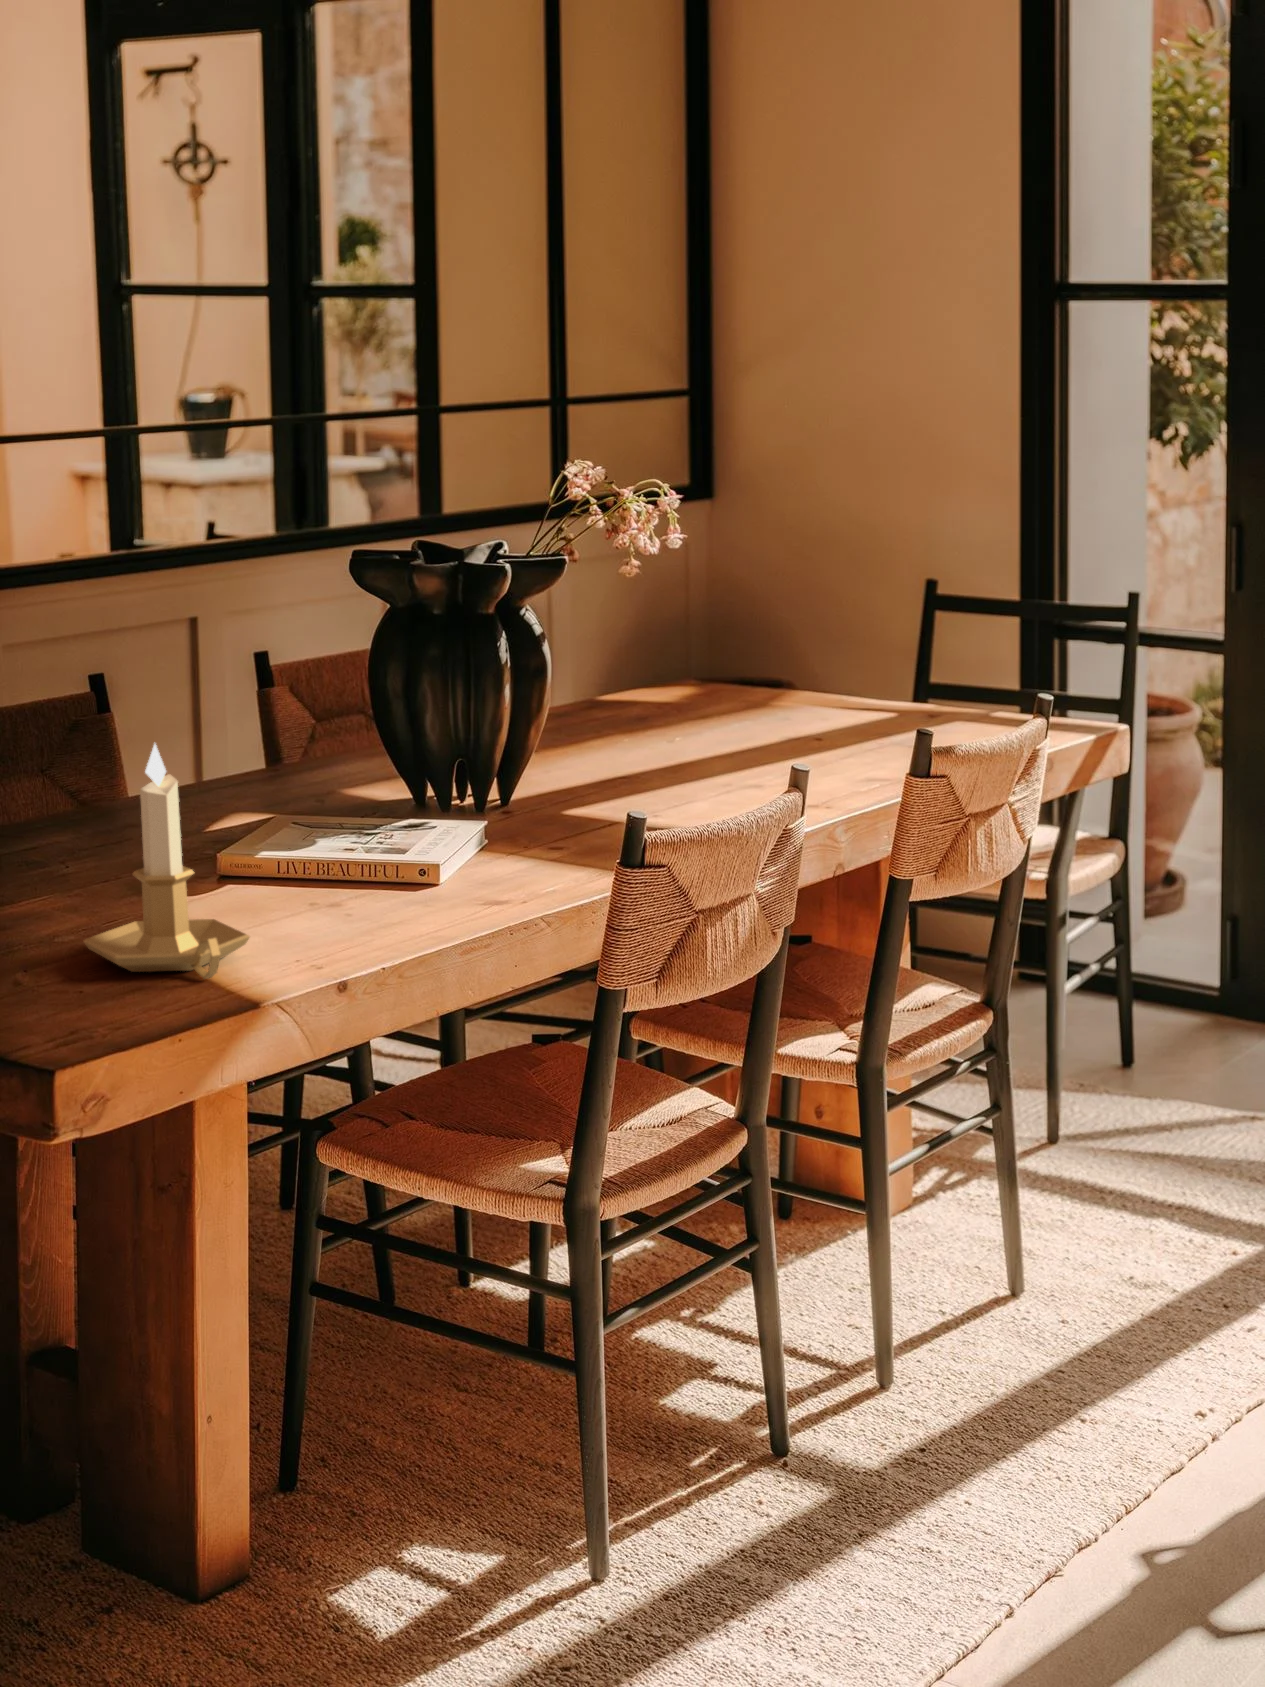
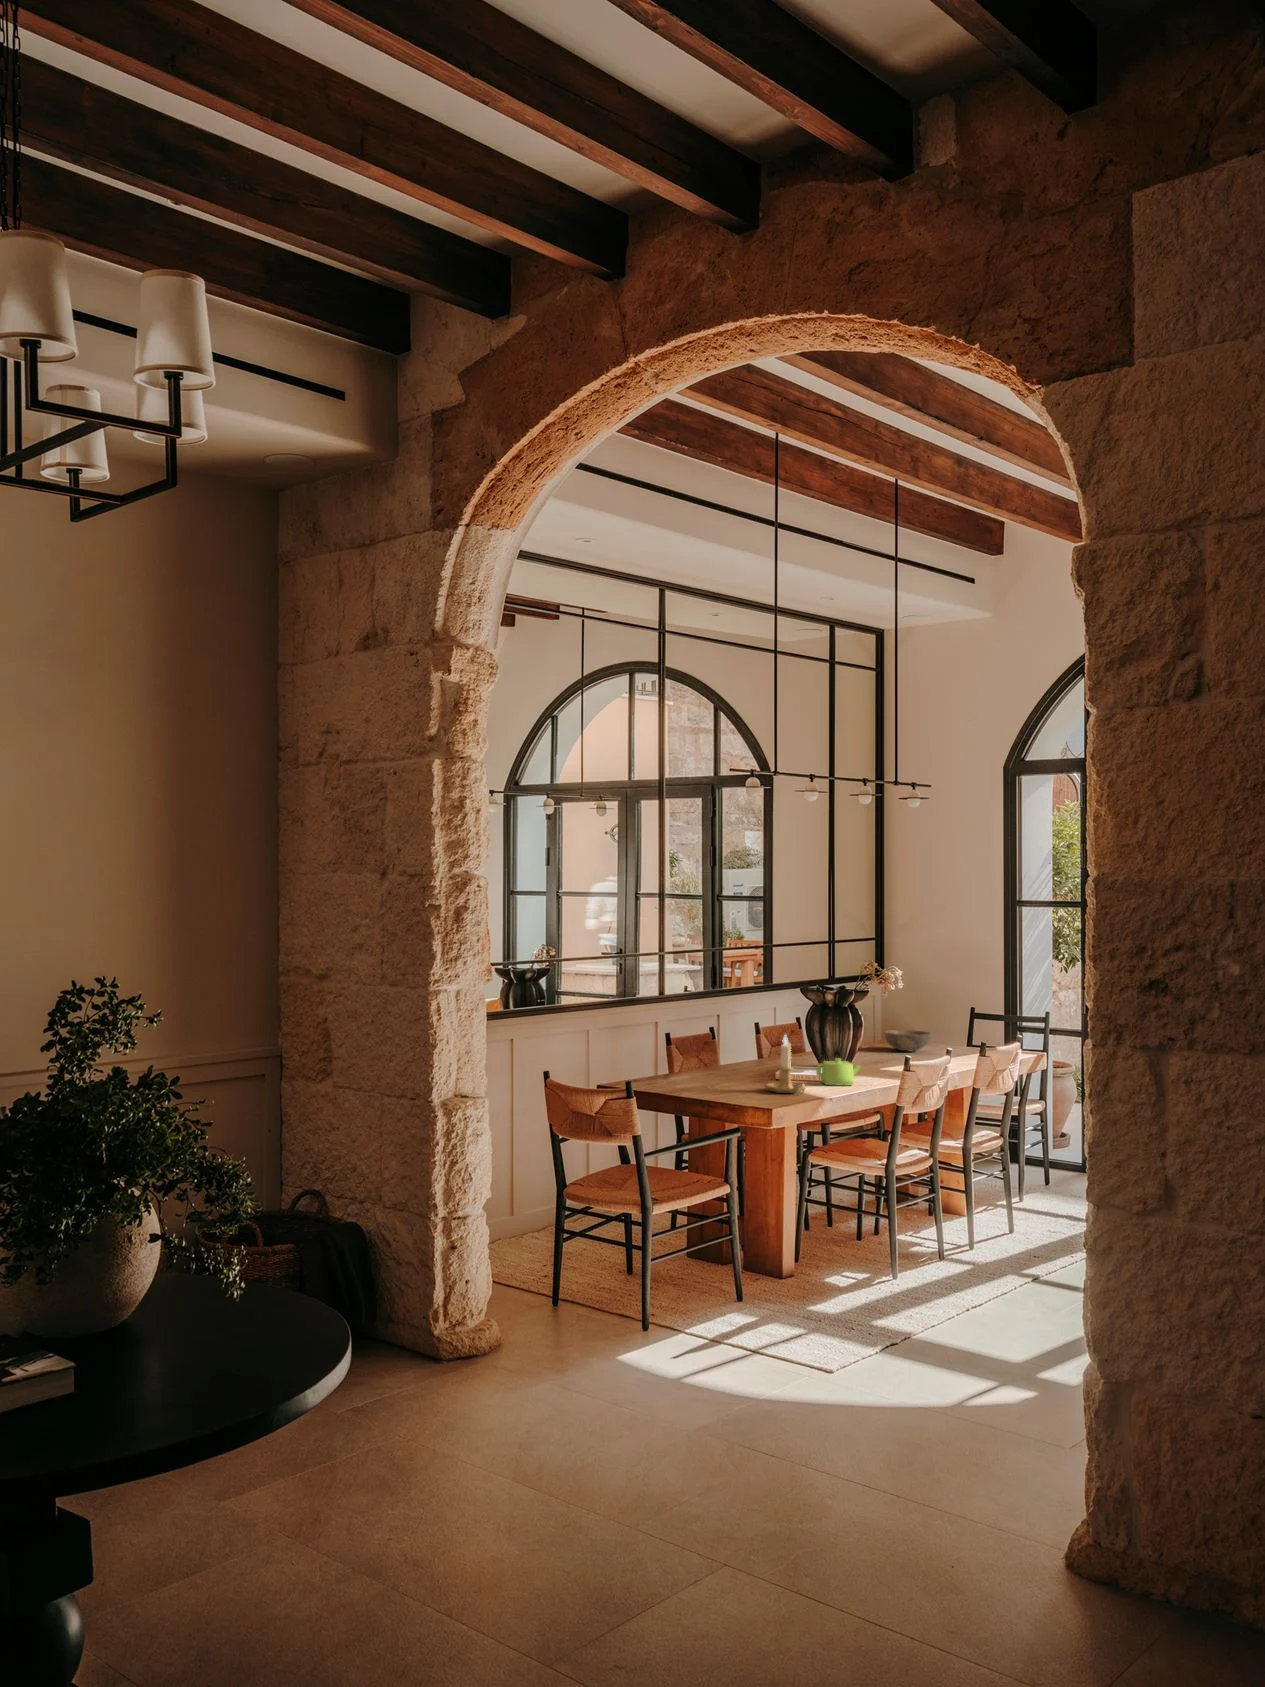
bowl: none [655,664,793,730] -> present [885,1030,931,1051]
teapot: none [324,811,485,912] -> present [816,1058,860,1086]

